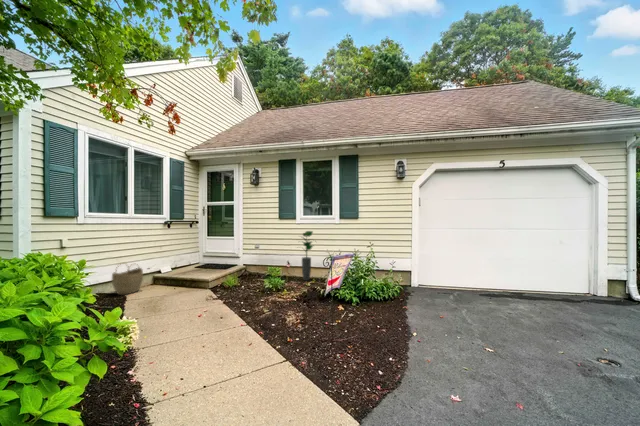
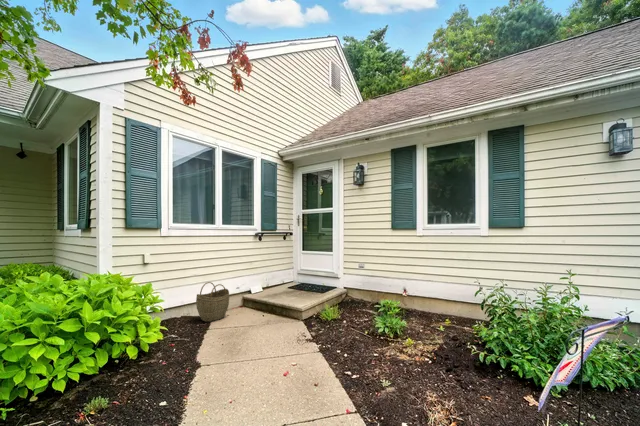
potted plant: present [302,231,313,280] -> none [420,247,455,321]

